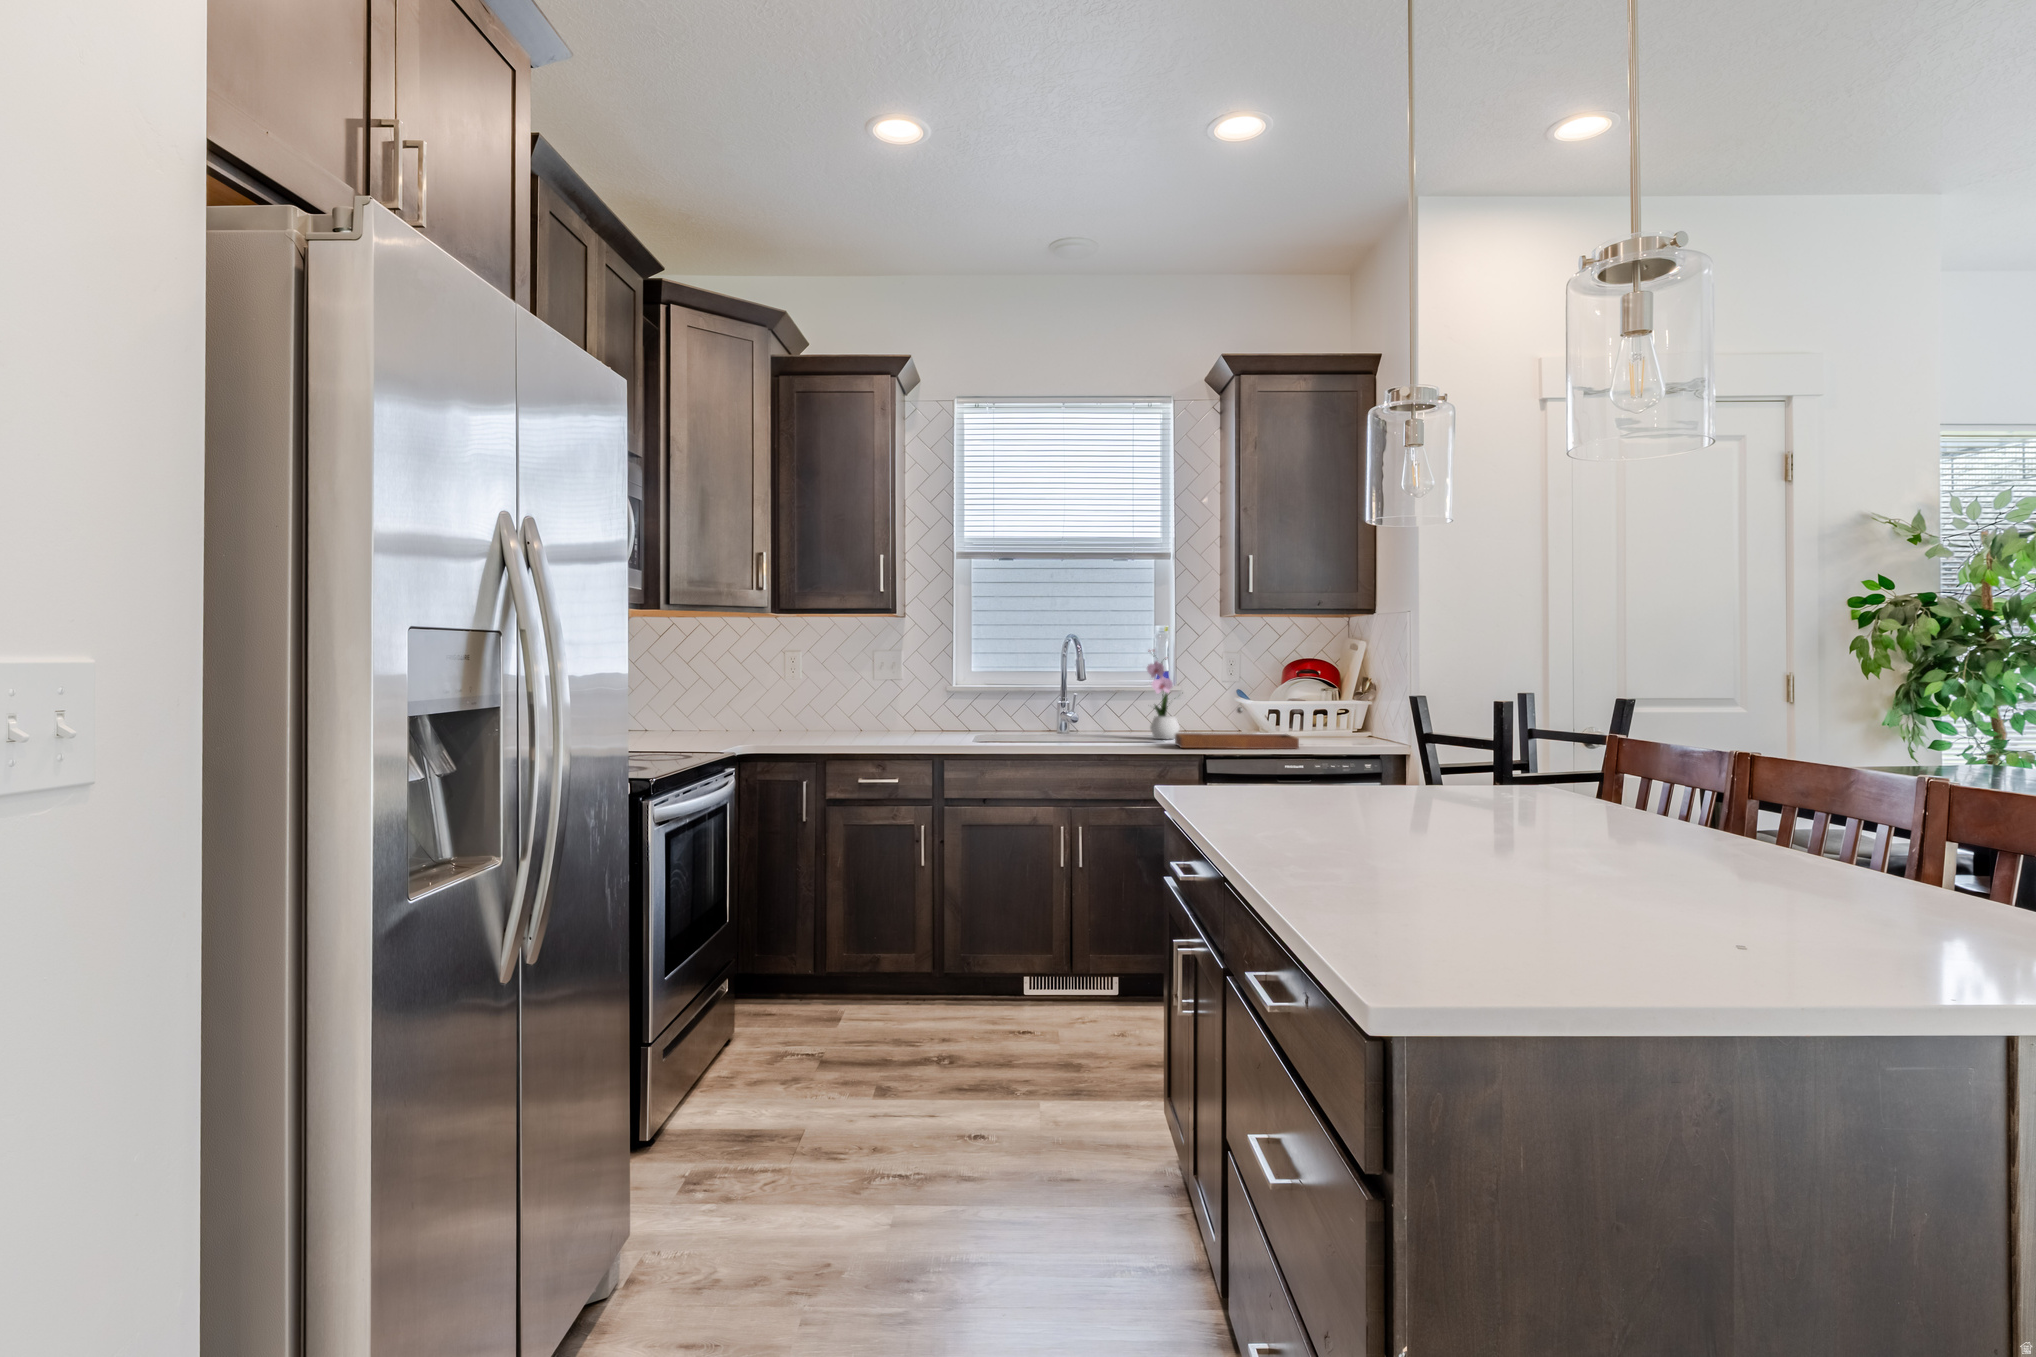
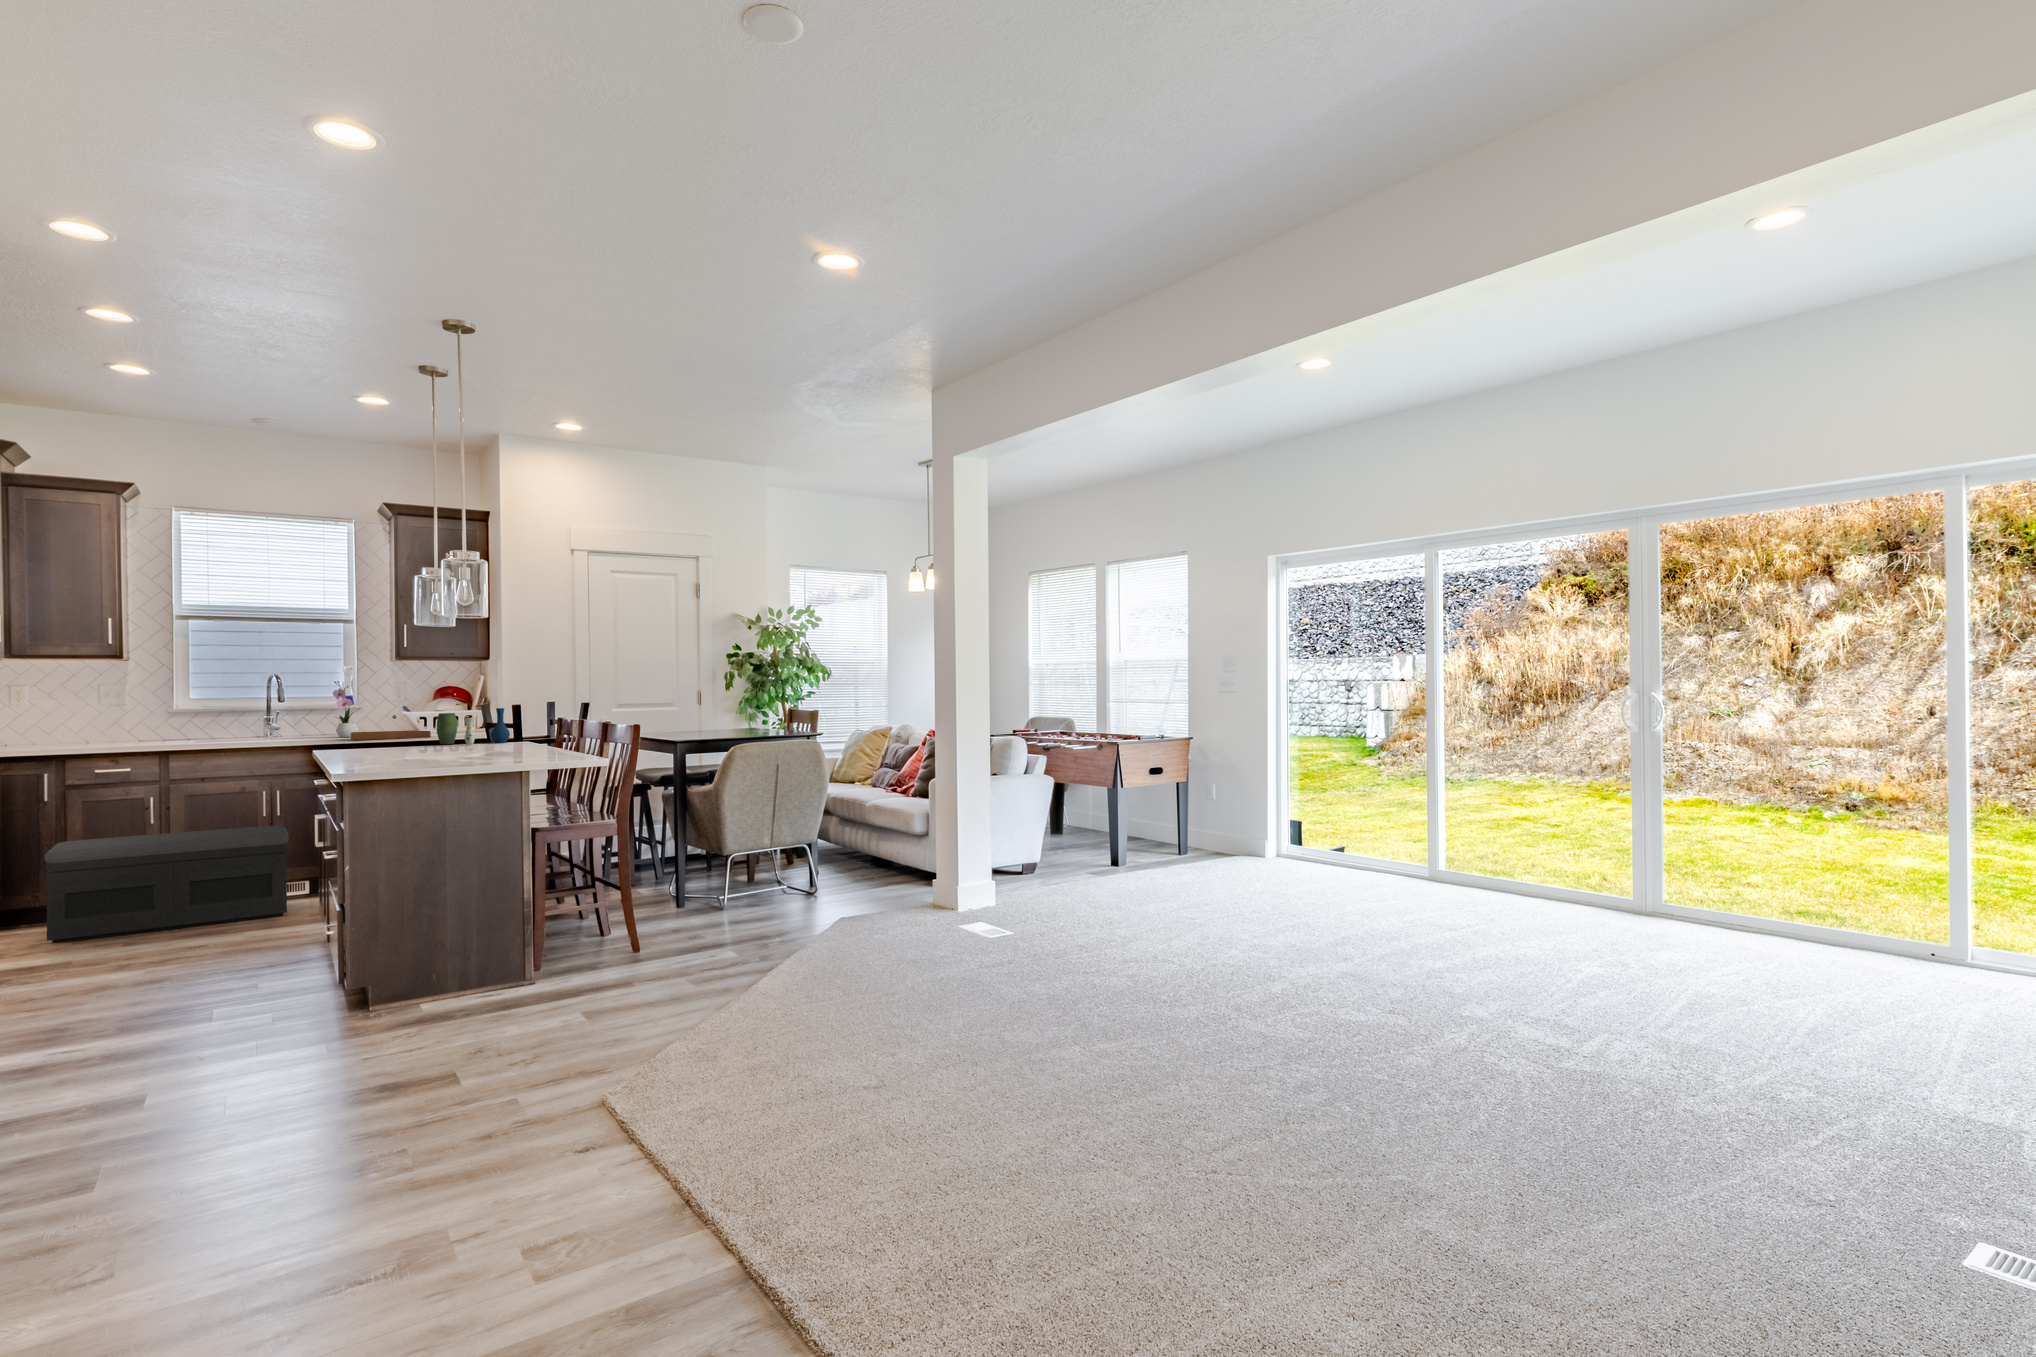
vase: none [1359,705,1509,784] -> present [437,708,510,745]
storage bench: none [791,884,1100,1053] -> present [45,826,289,943]

